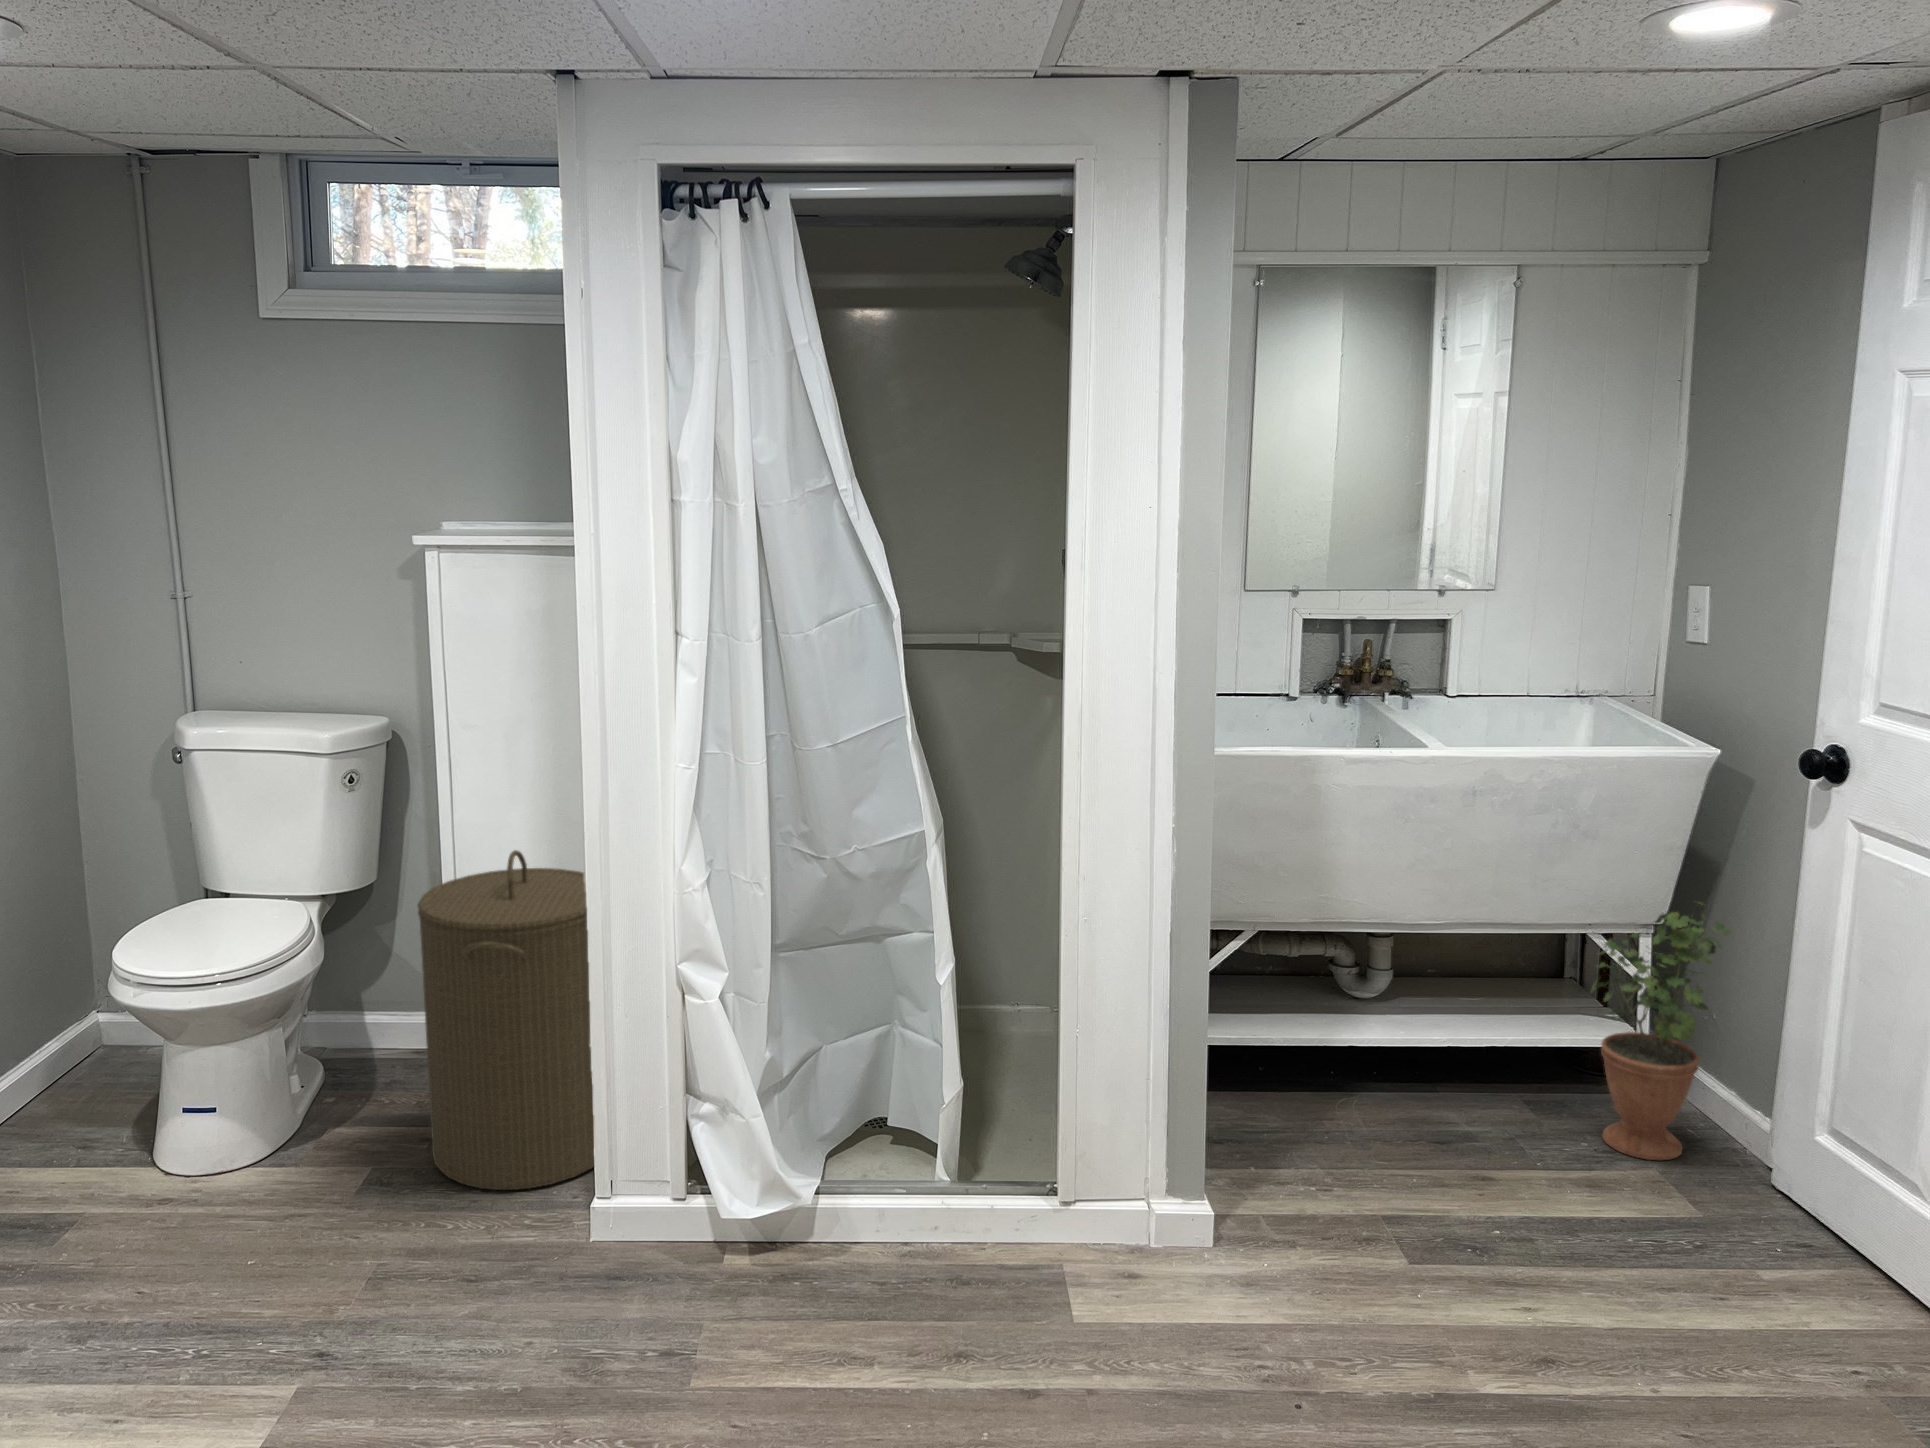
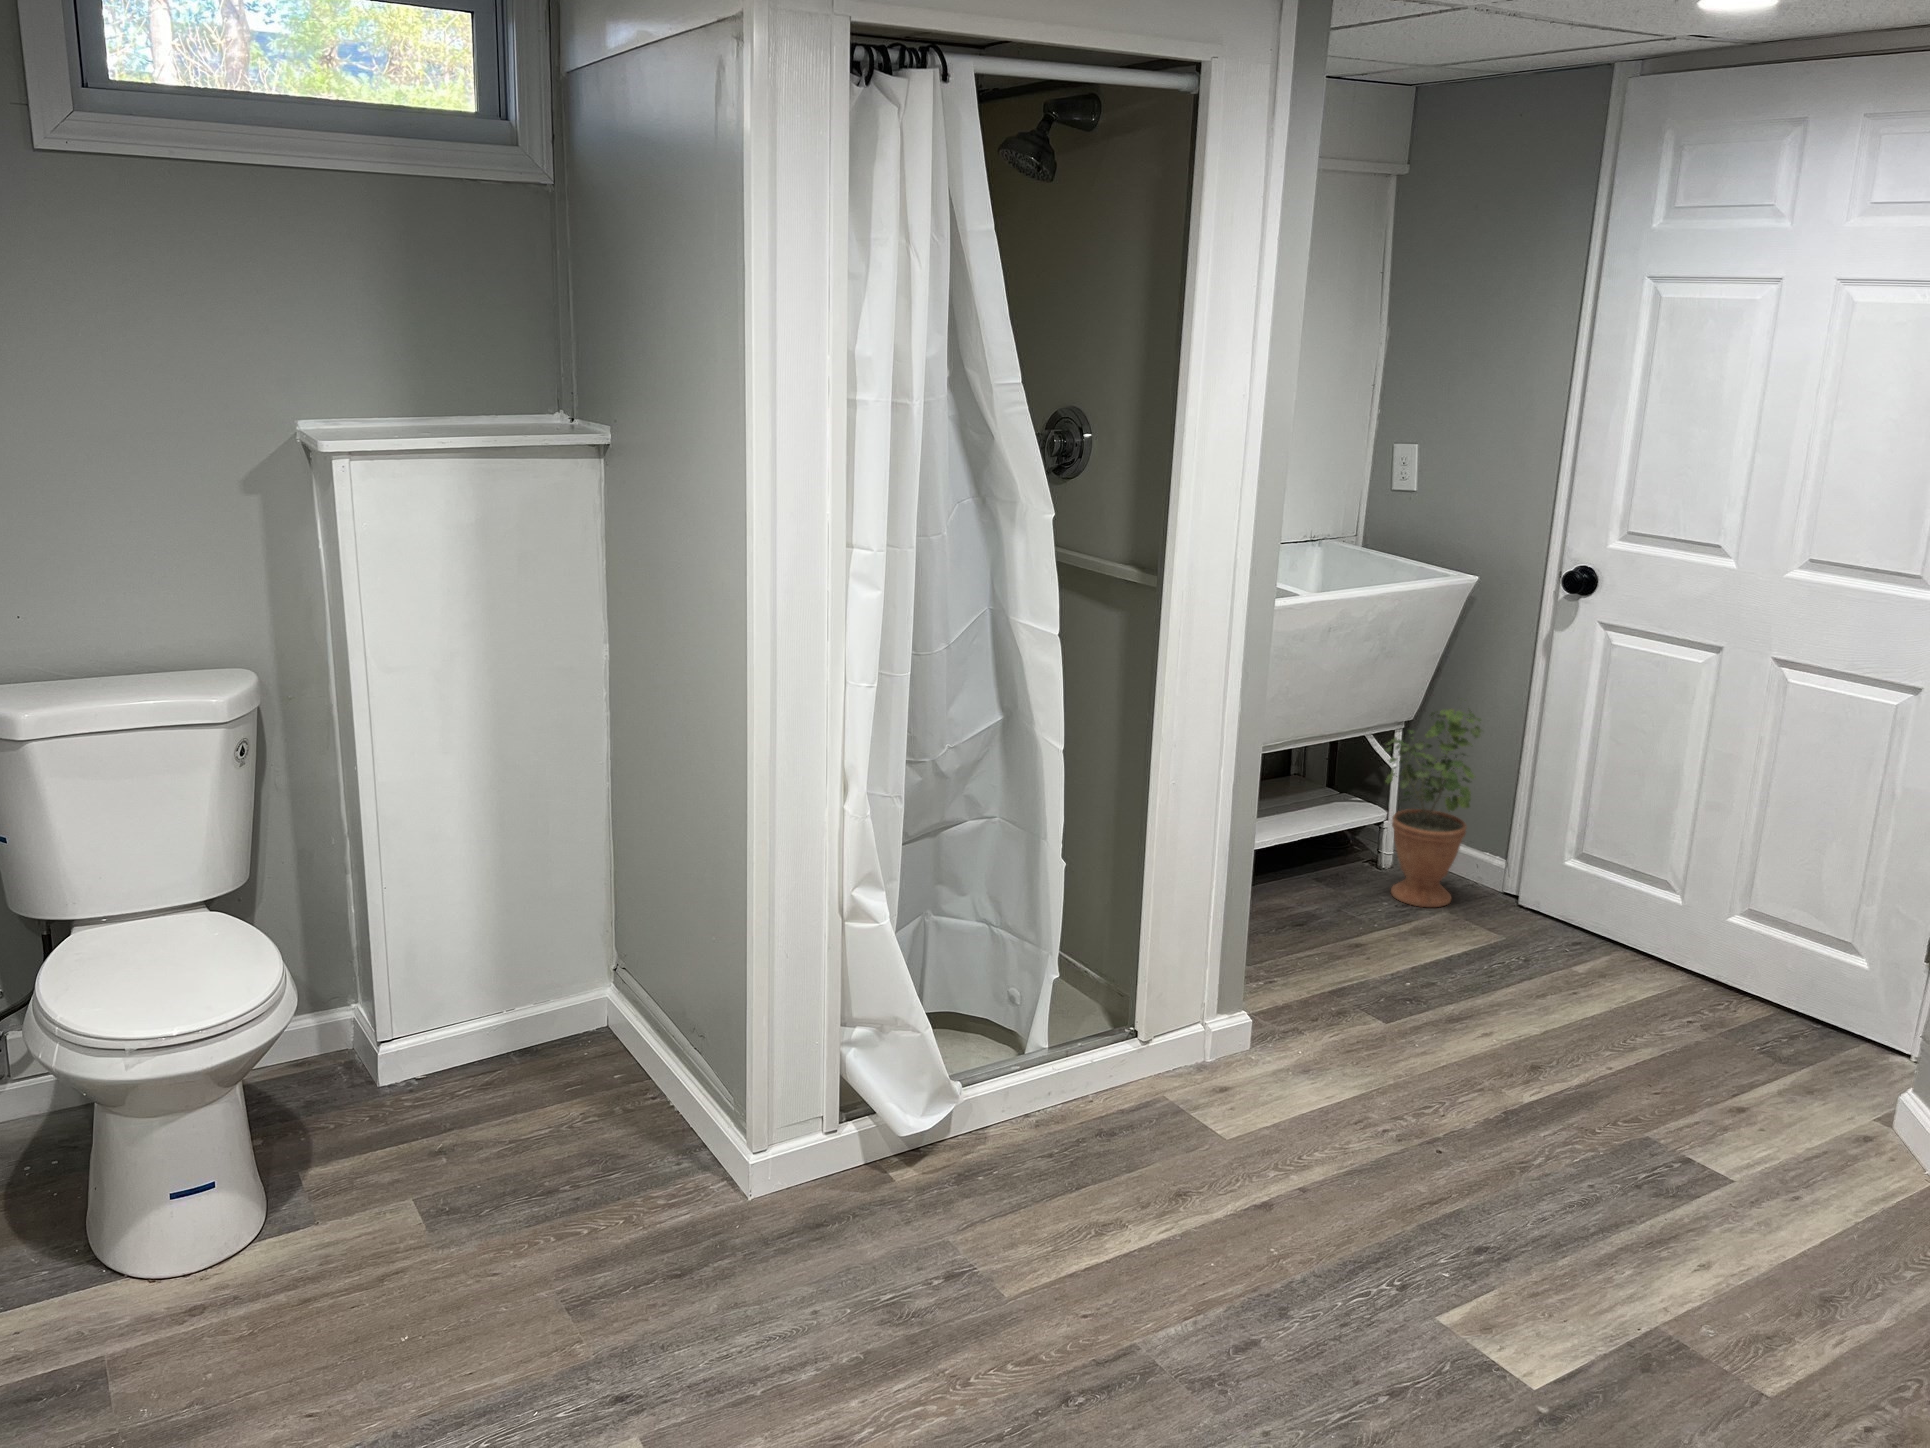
laundry hamper: present [418,850,594,1190] -> none [438,805,663,1189]

